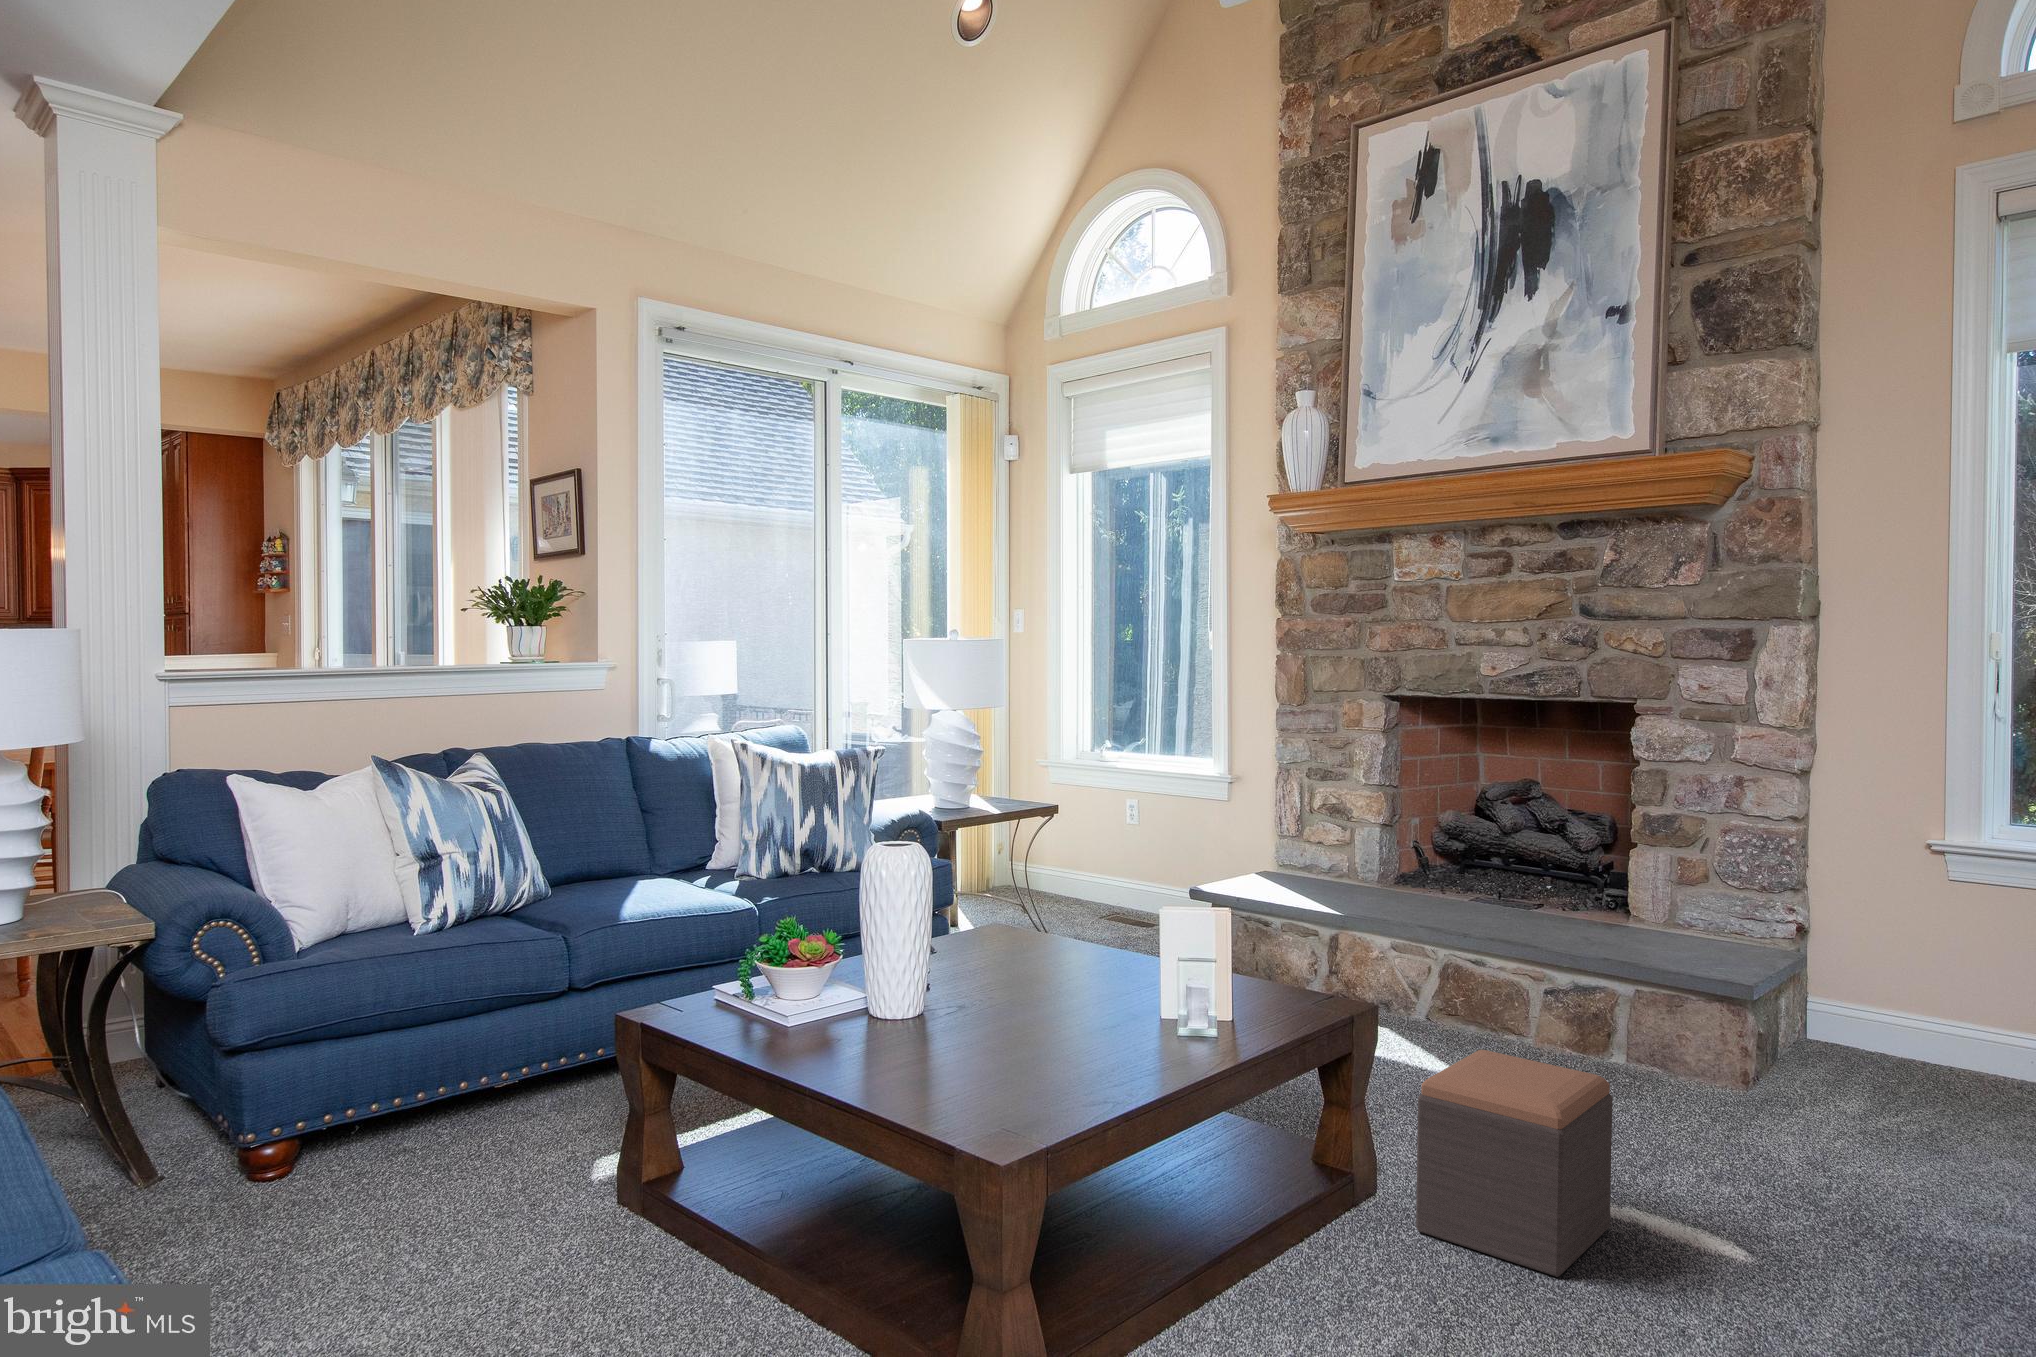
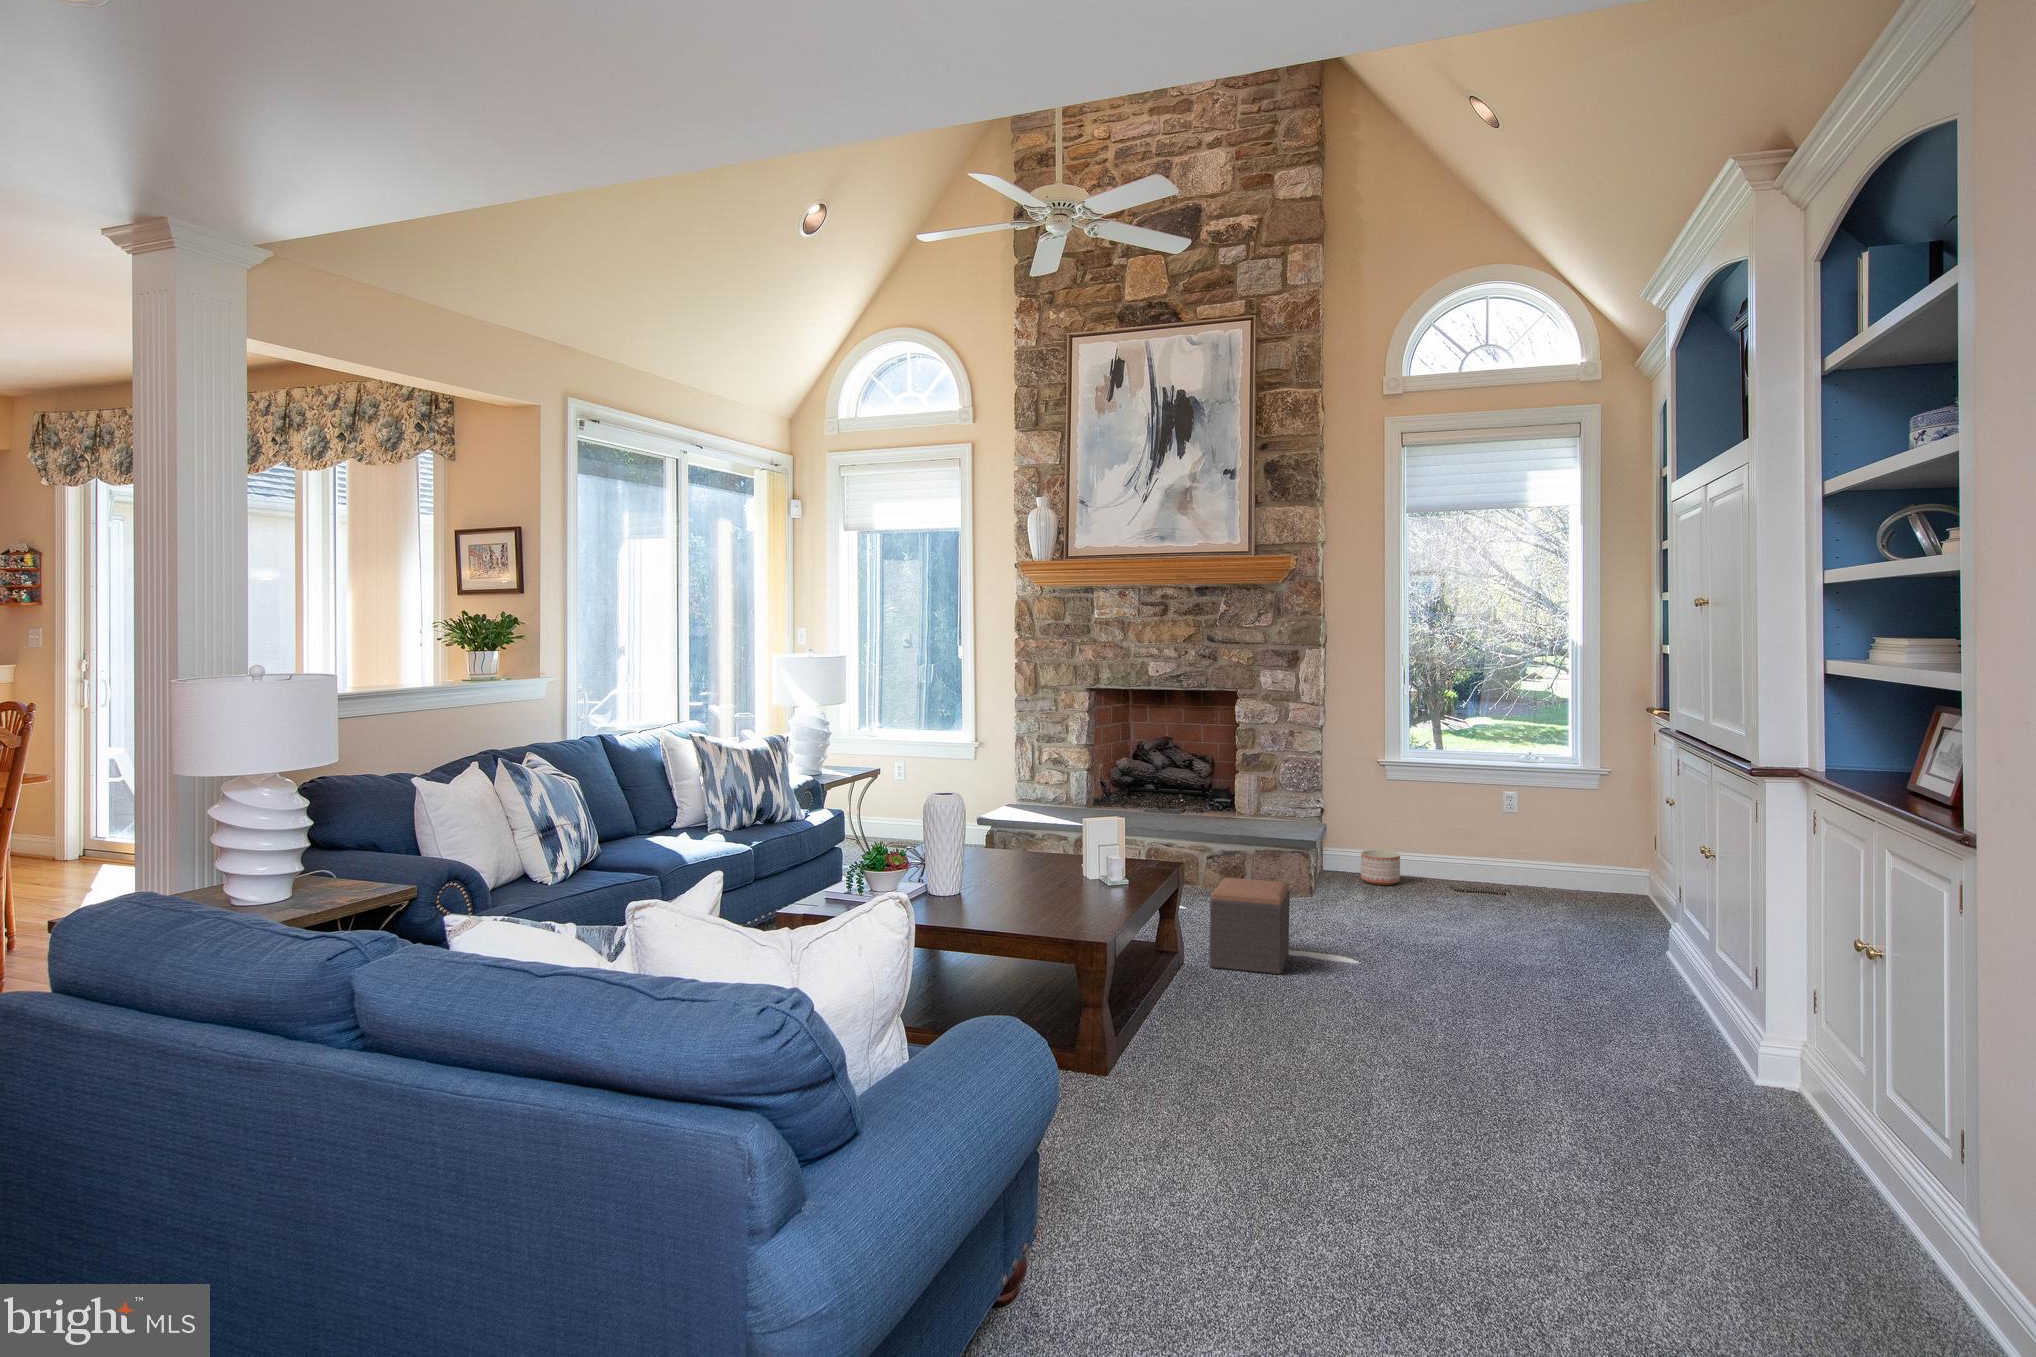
planter: none [1879,1012,1969,1087] -> present [1361,850,1400,885]

